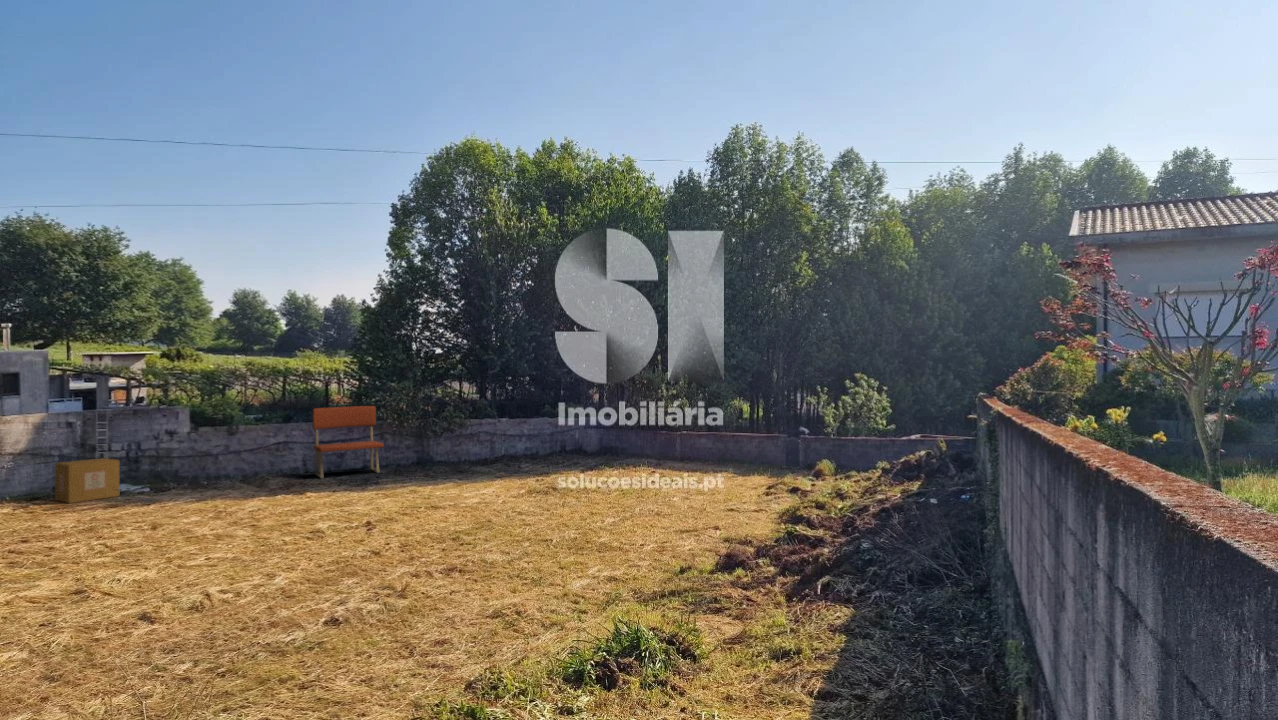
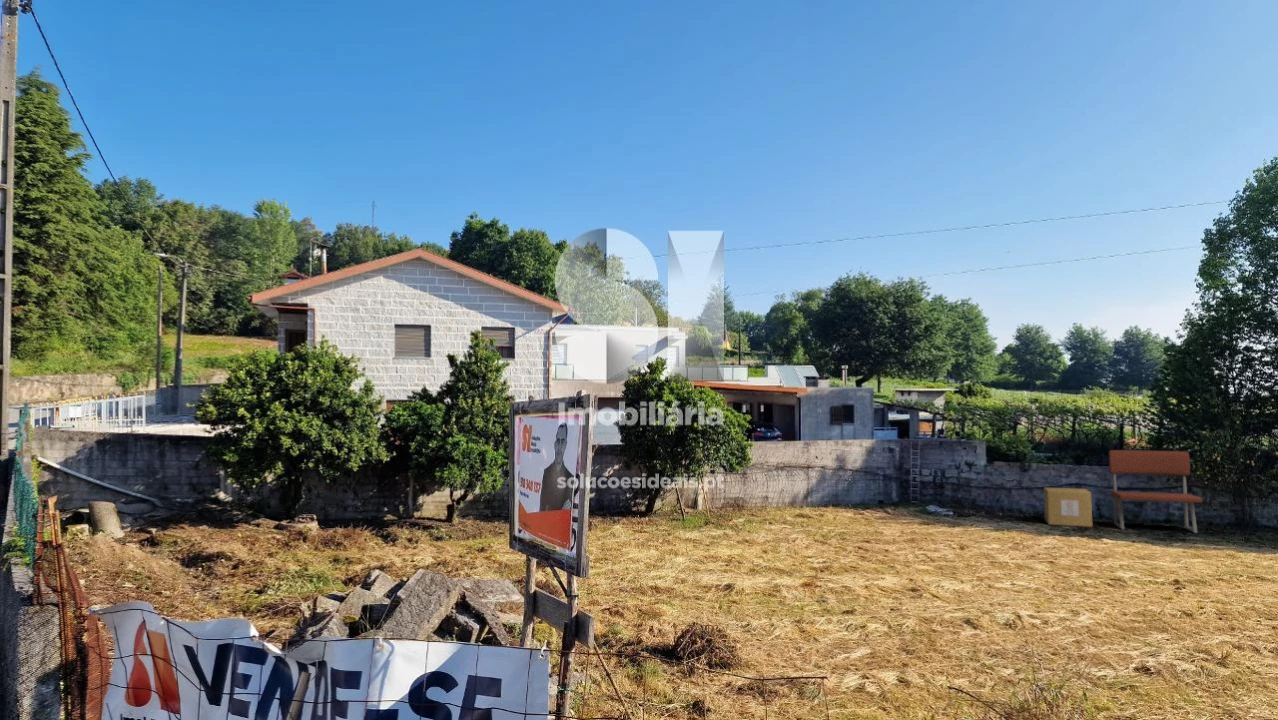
cardboard box: present [55,458,120,503] -> present [1044,487,1092,527]

